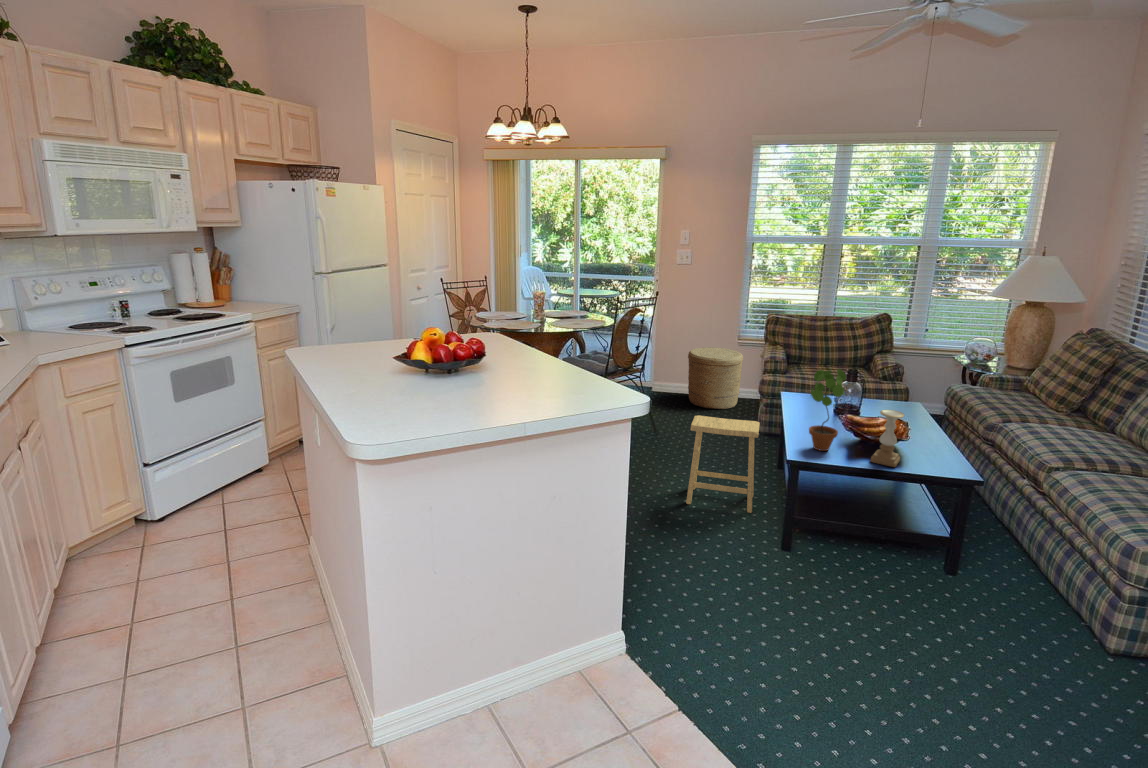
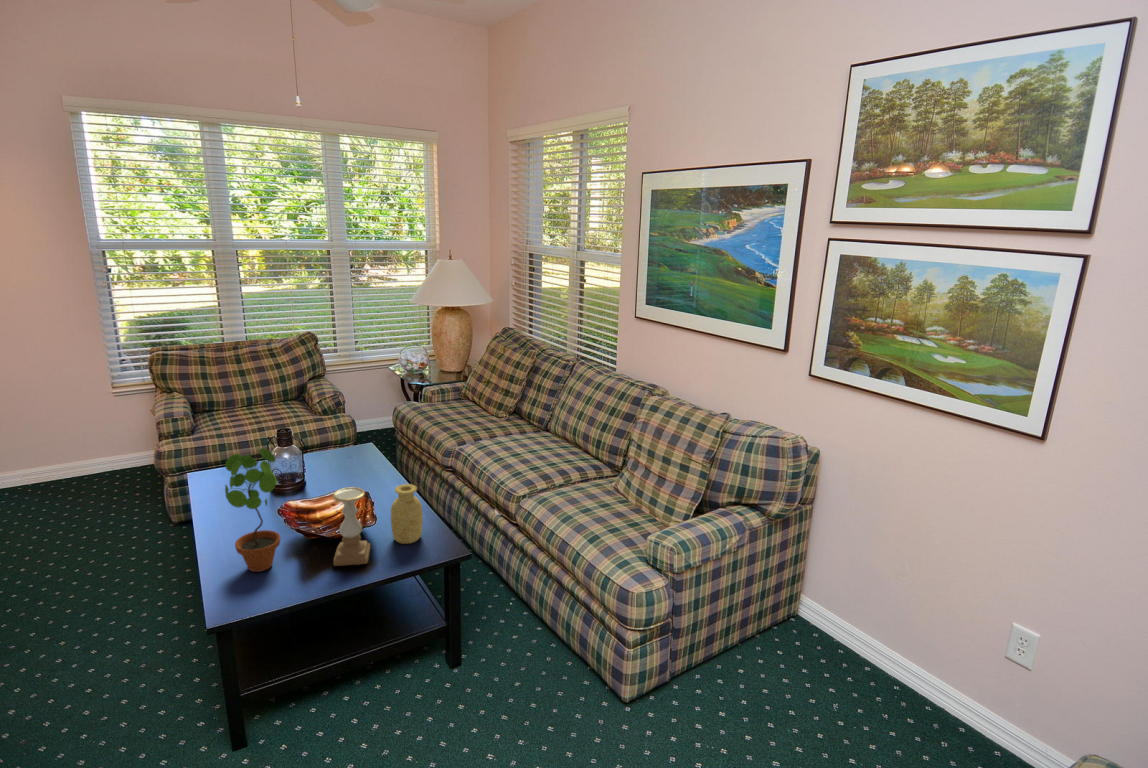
woven basket: present [688,347,743,409] -> none [21,406,130,504]
footstool: present [686,415,760,513] -> none [11,546,172,730]
vase: none [920,421,949,467] -> present [391,484,423,544]

